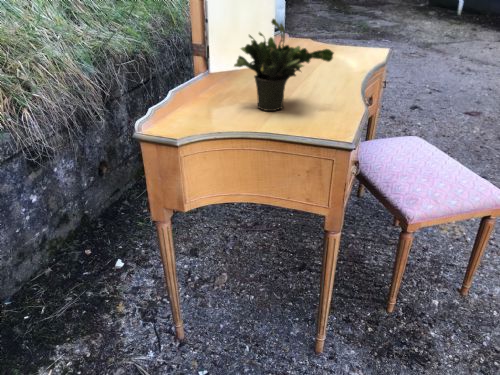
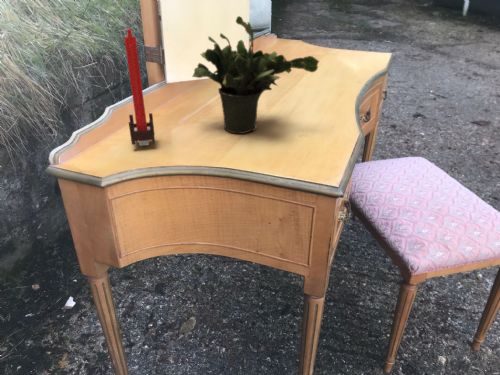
candle: none [186,29,207,121] -> present [124,29,155,146]

